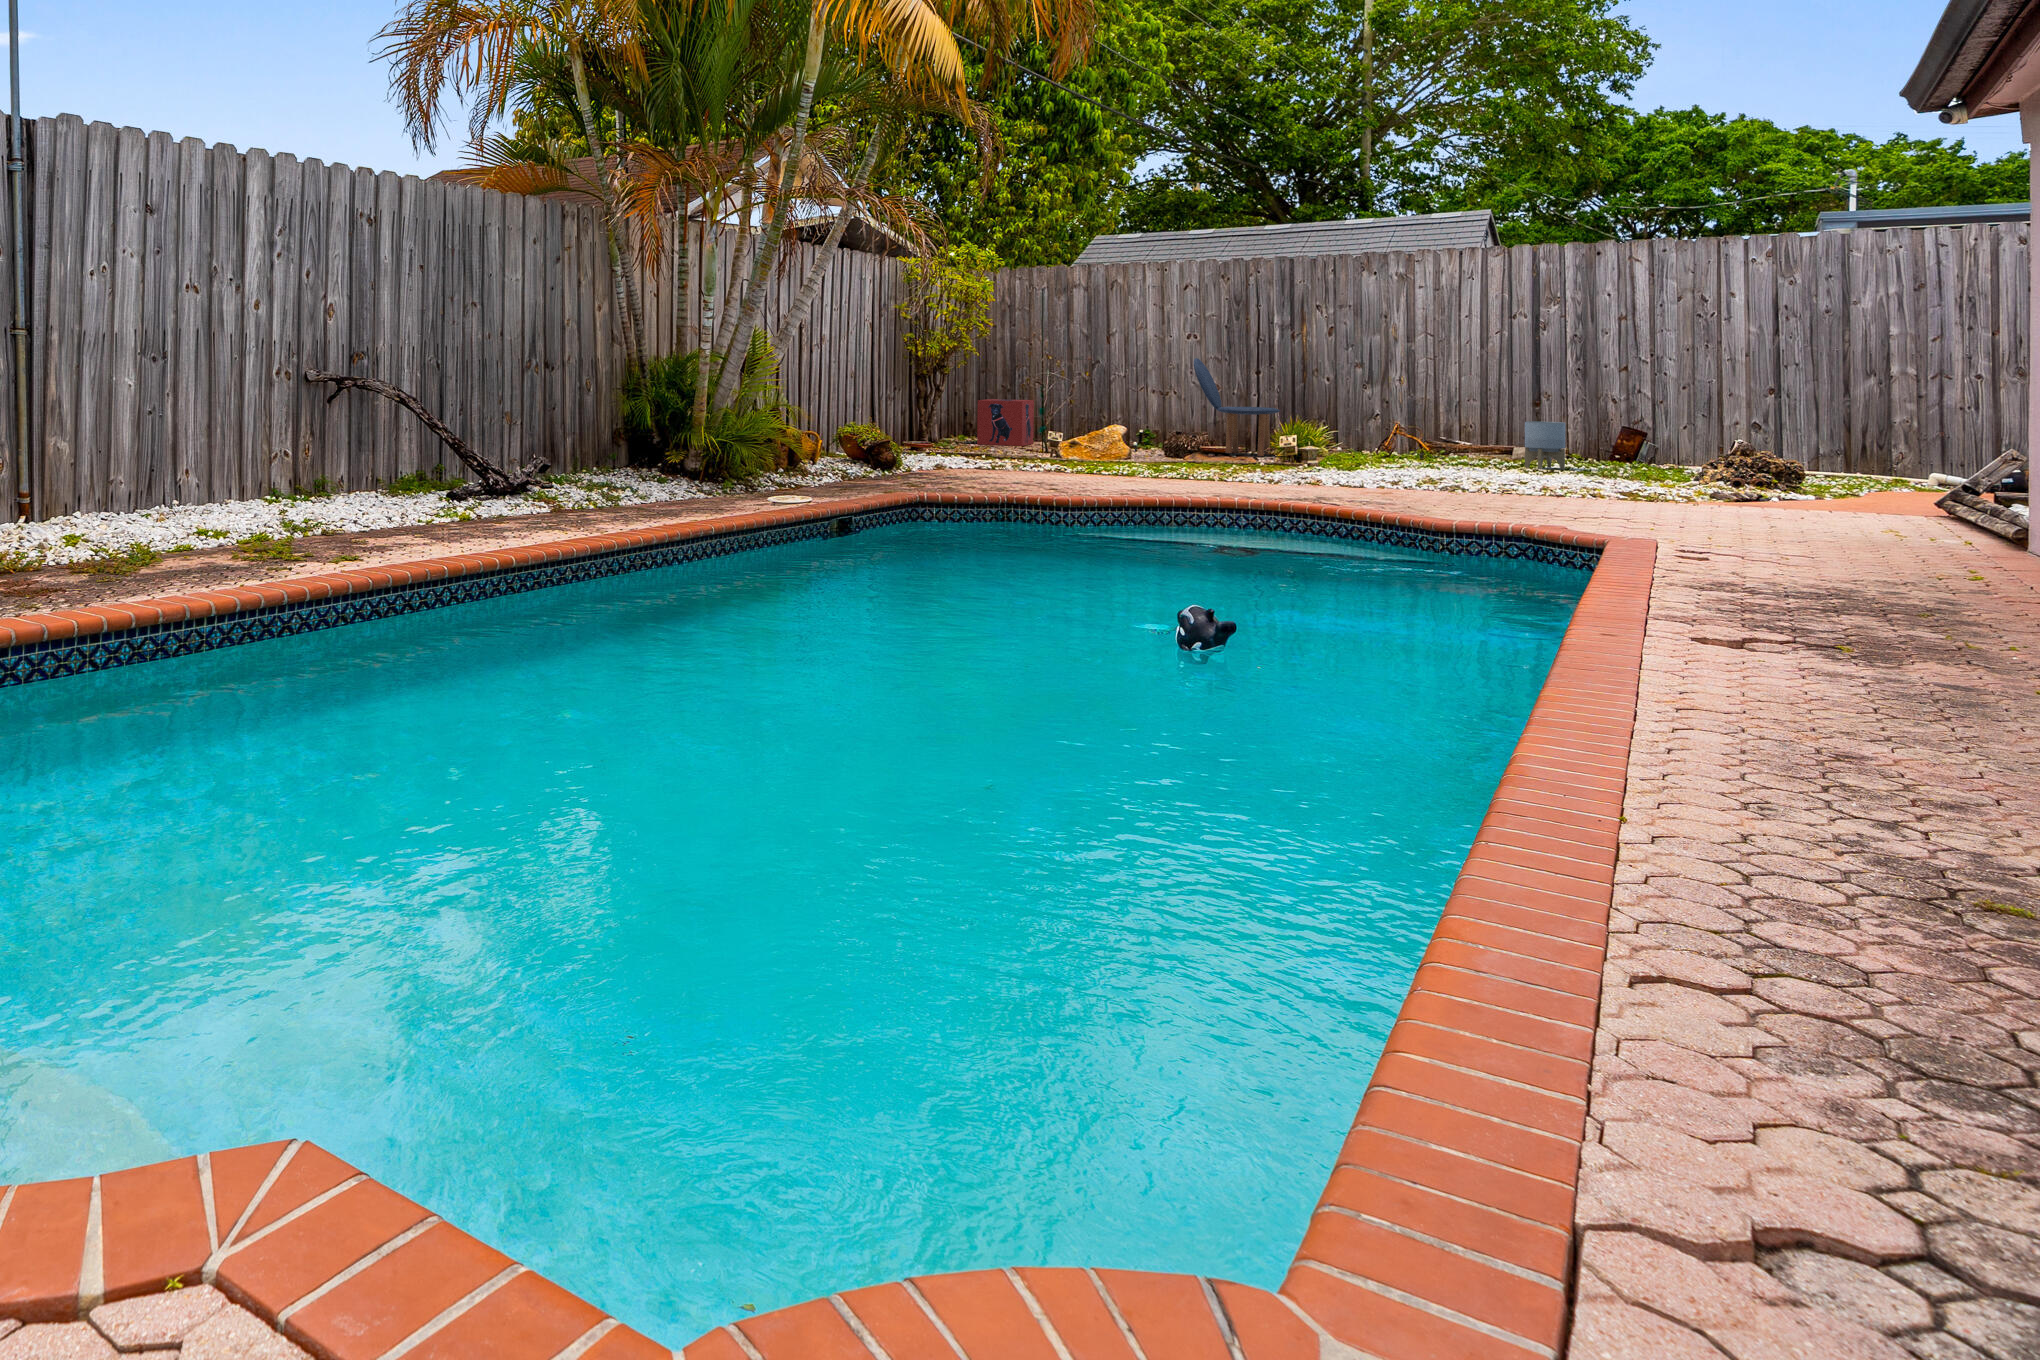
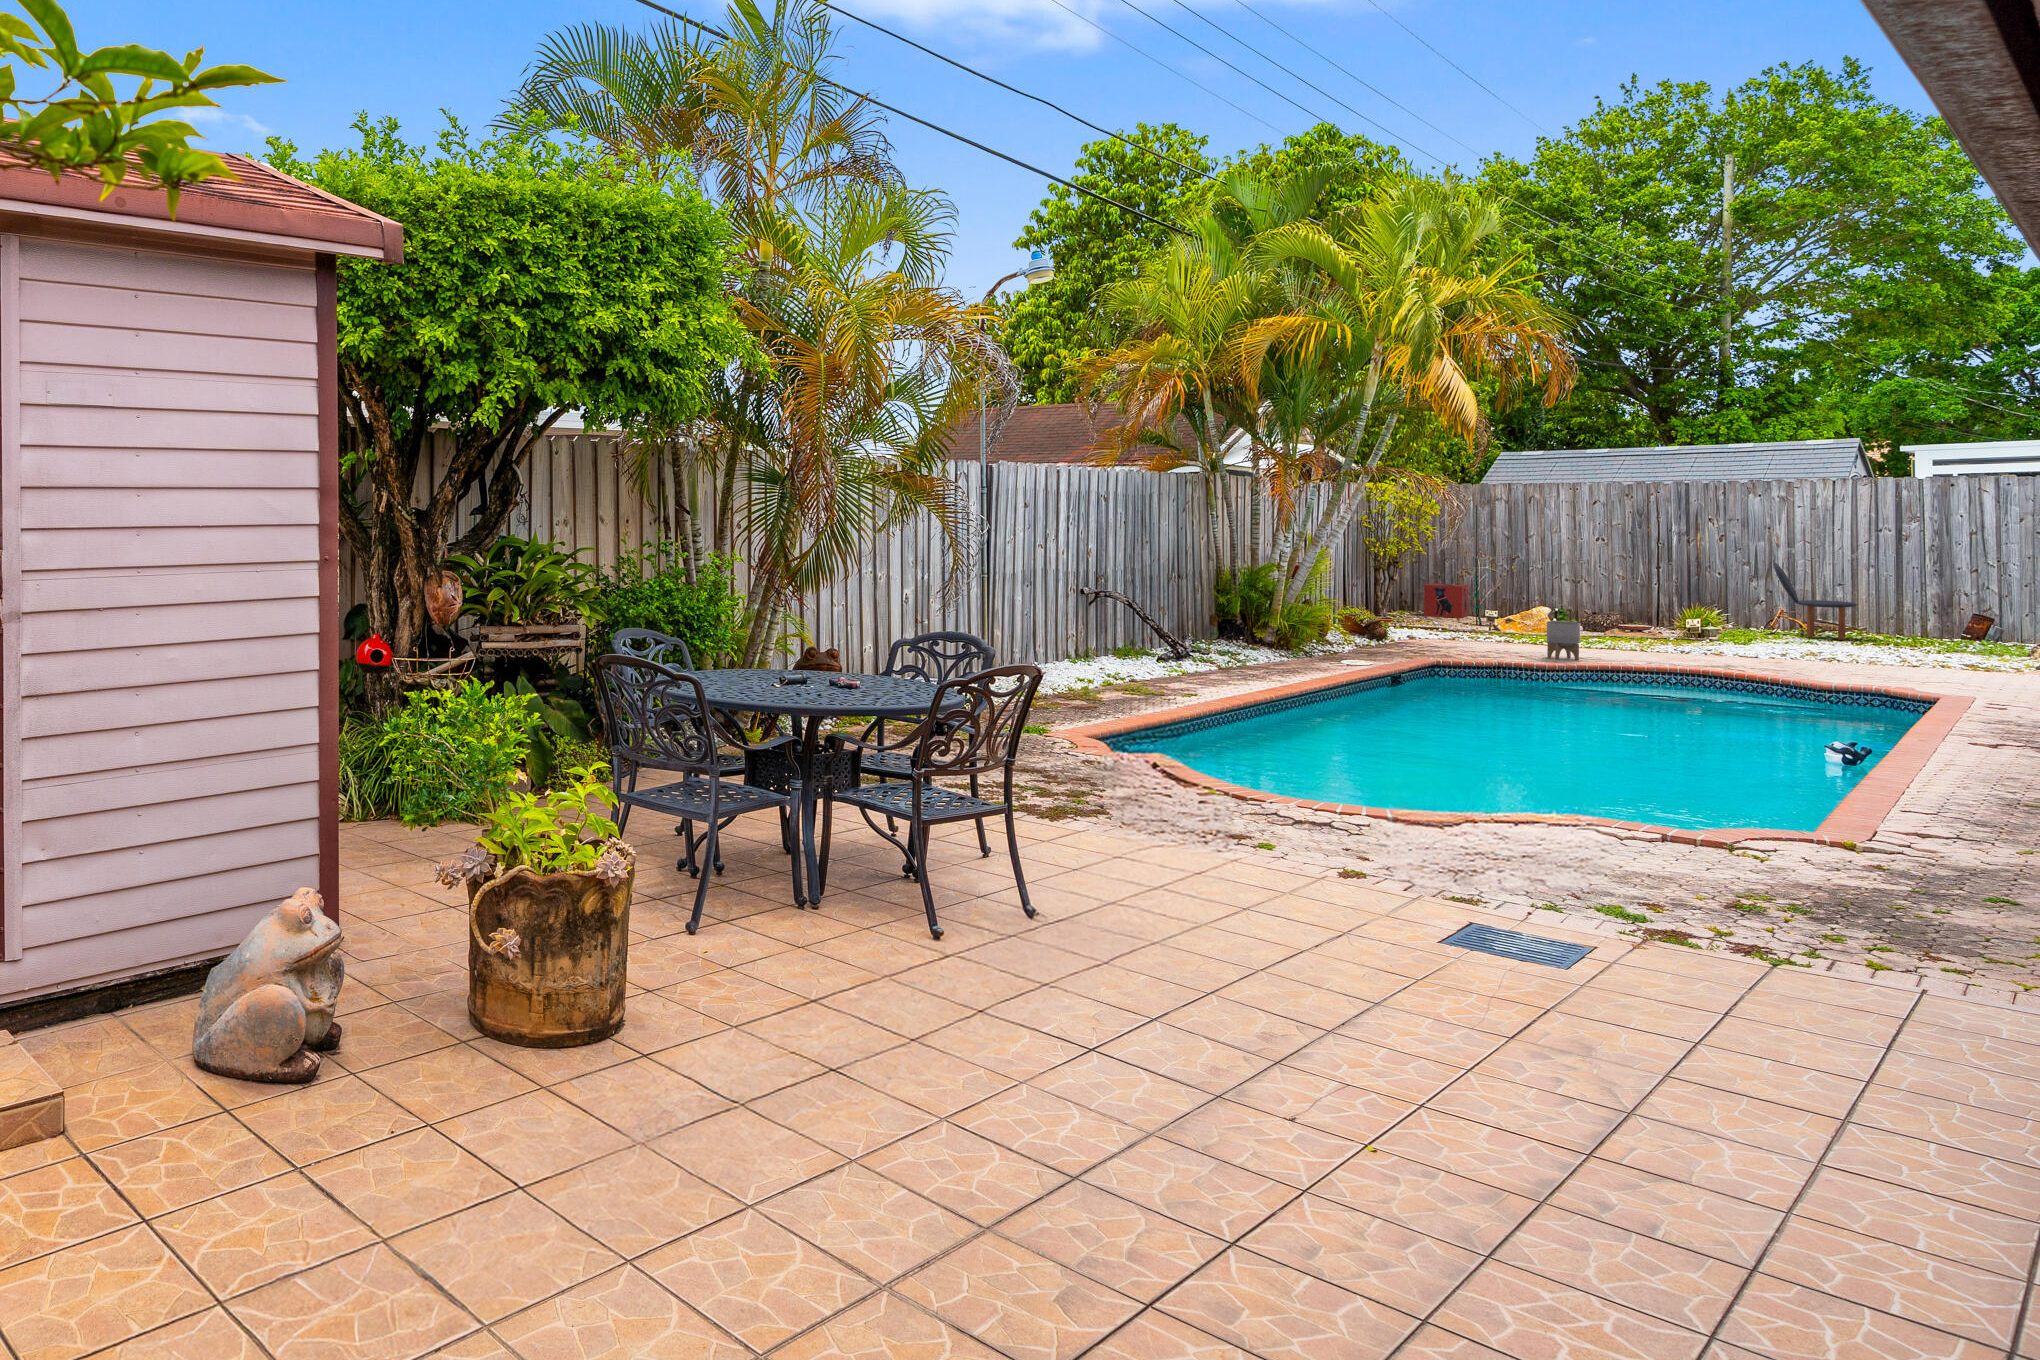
chair: present [1194,358,1280,457] -> present [1774,563,1857,640]
planter: present [1525,421,1565,469] -> present [1547,621,1580,660]

